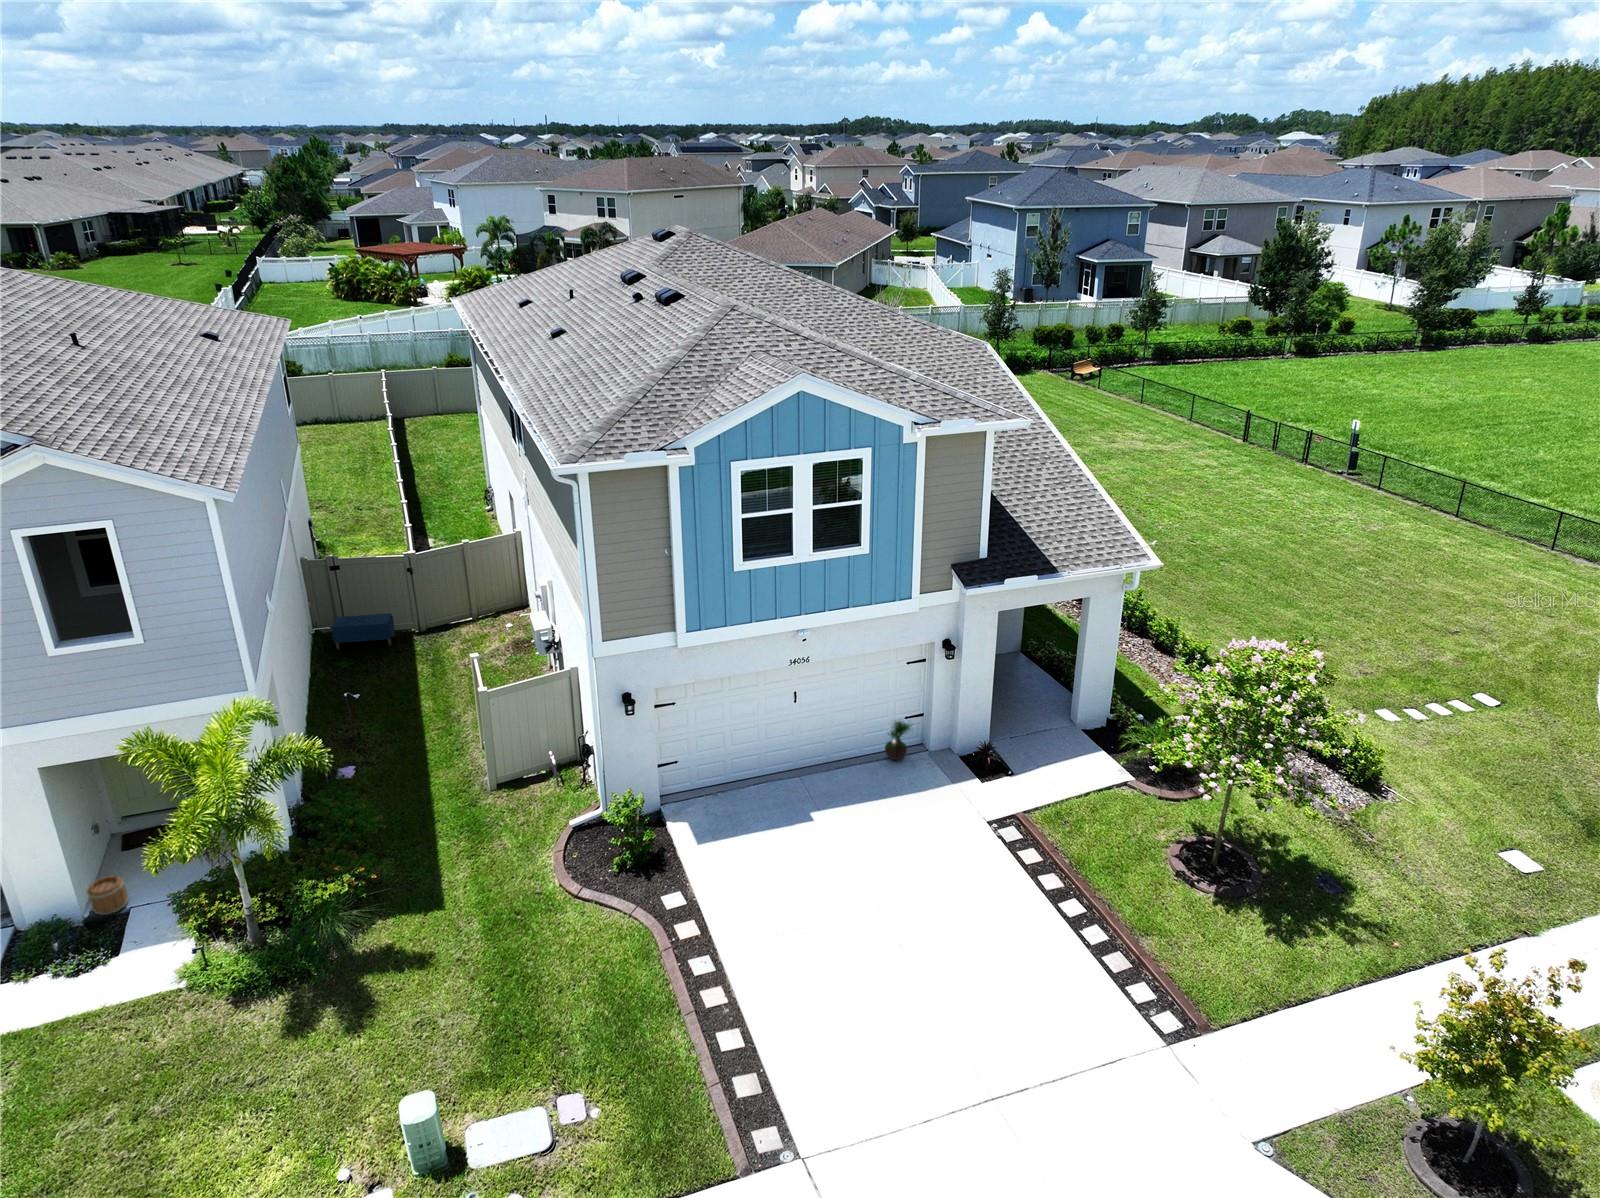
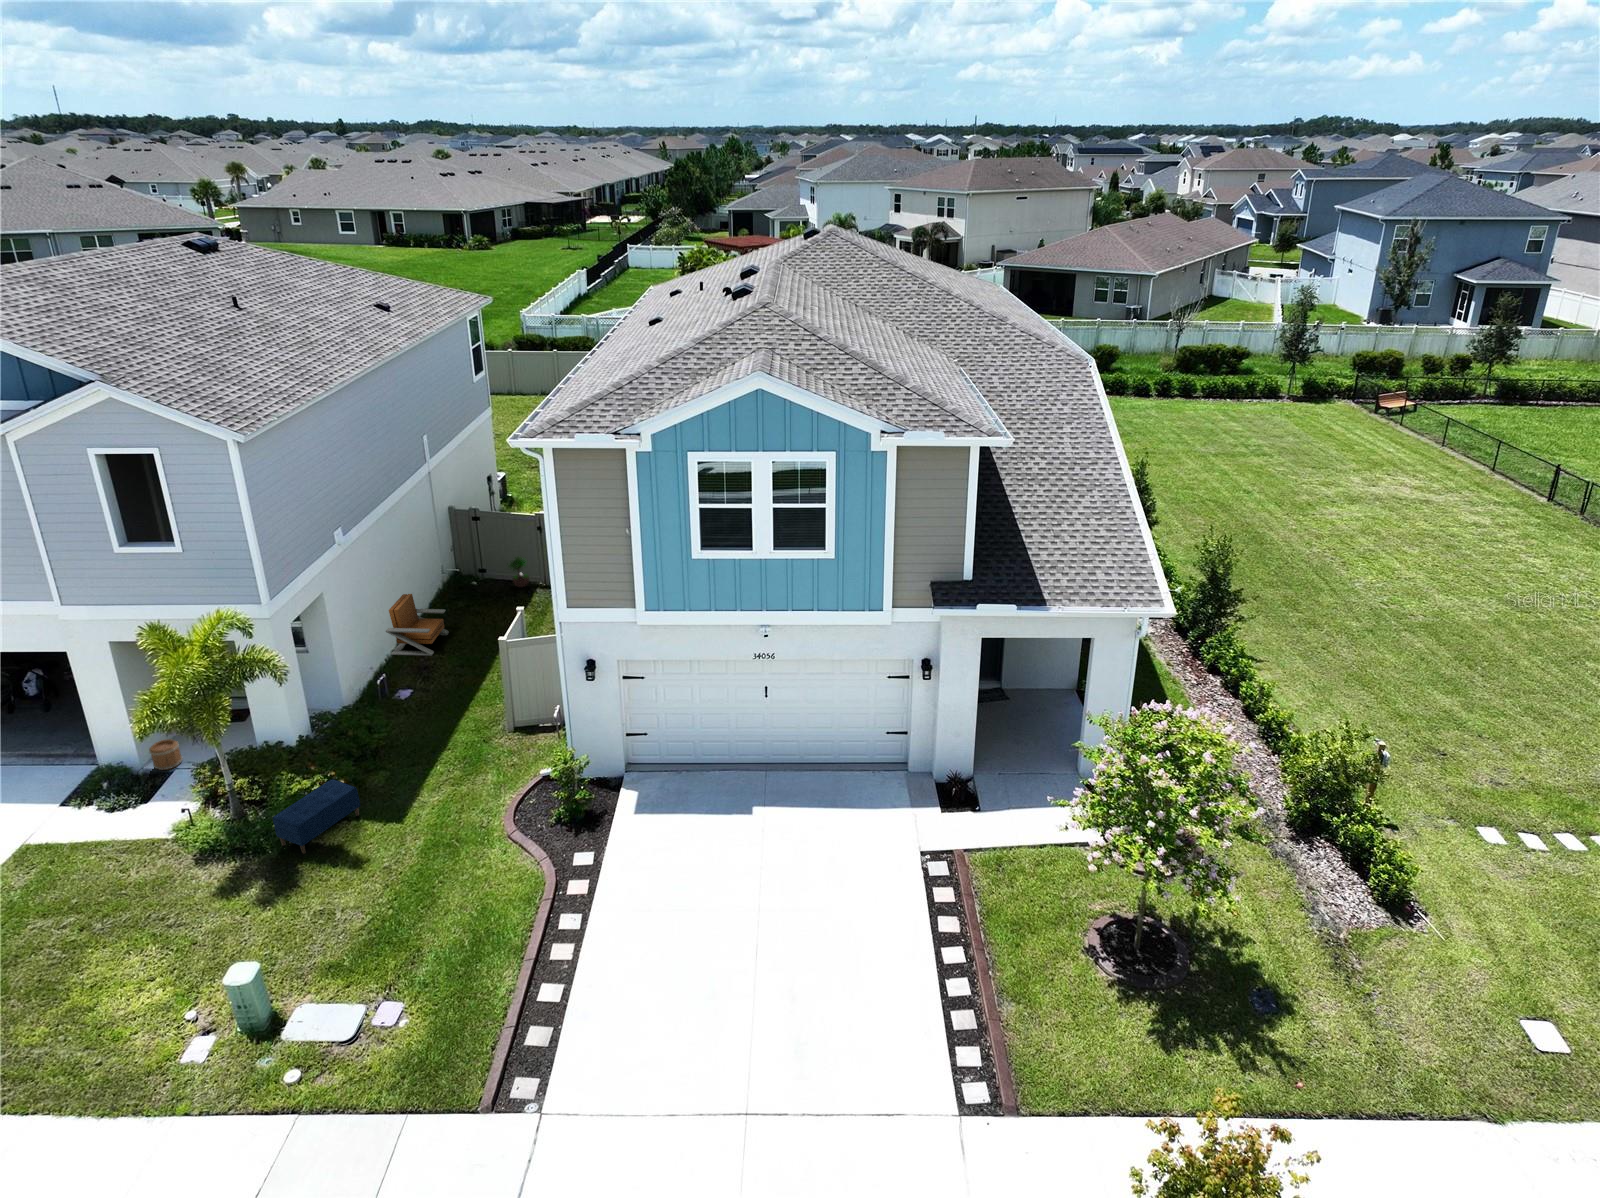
bench: present [332,613,395,650] -> present [273,779,360,854]
lounge chair: none [306,661,368,734] -> present [386,594,449,655]
potted tree: present [885,720,910,760] -> present [509,557,529,587]

